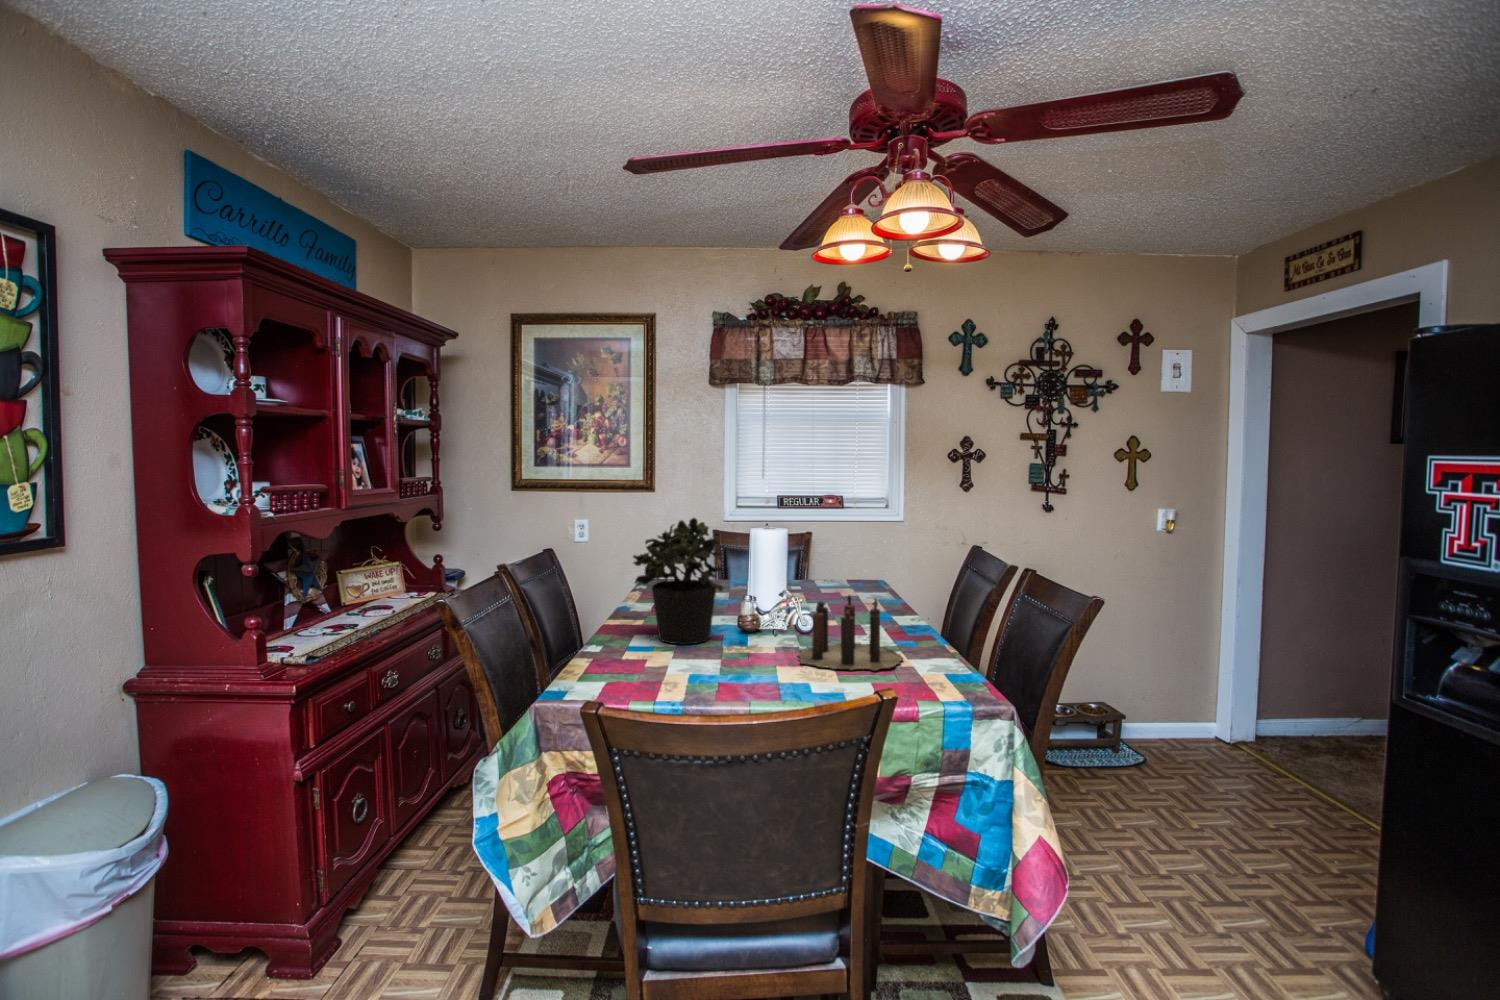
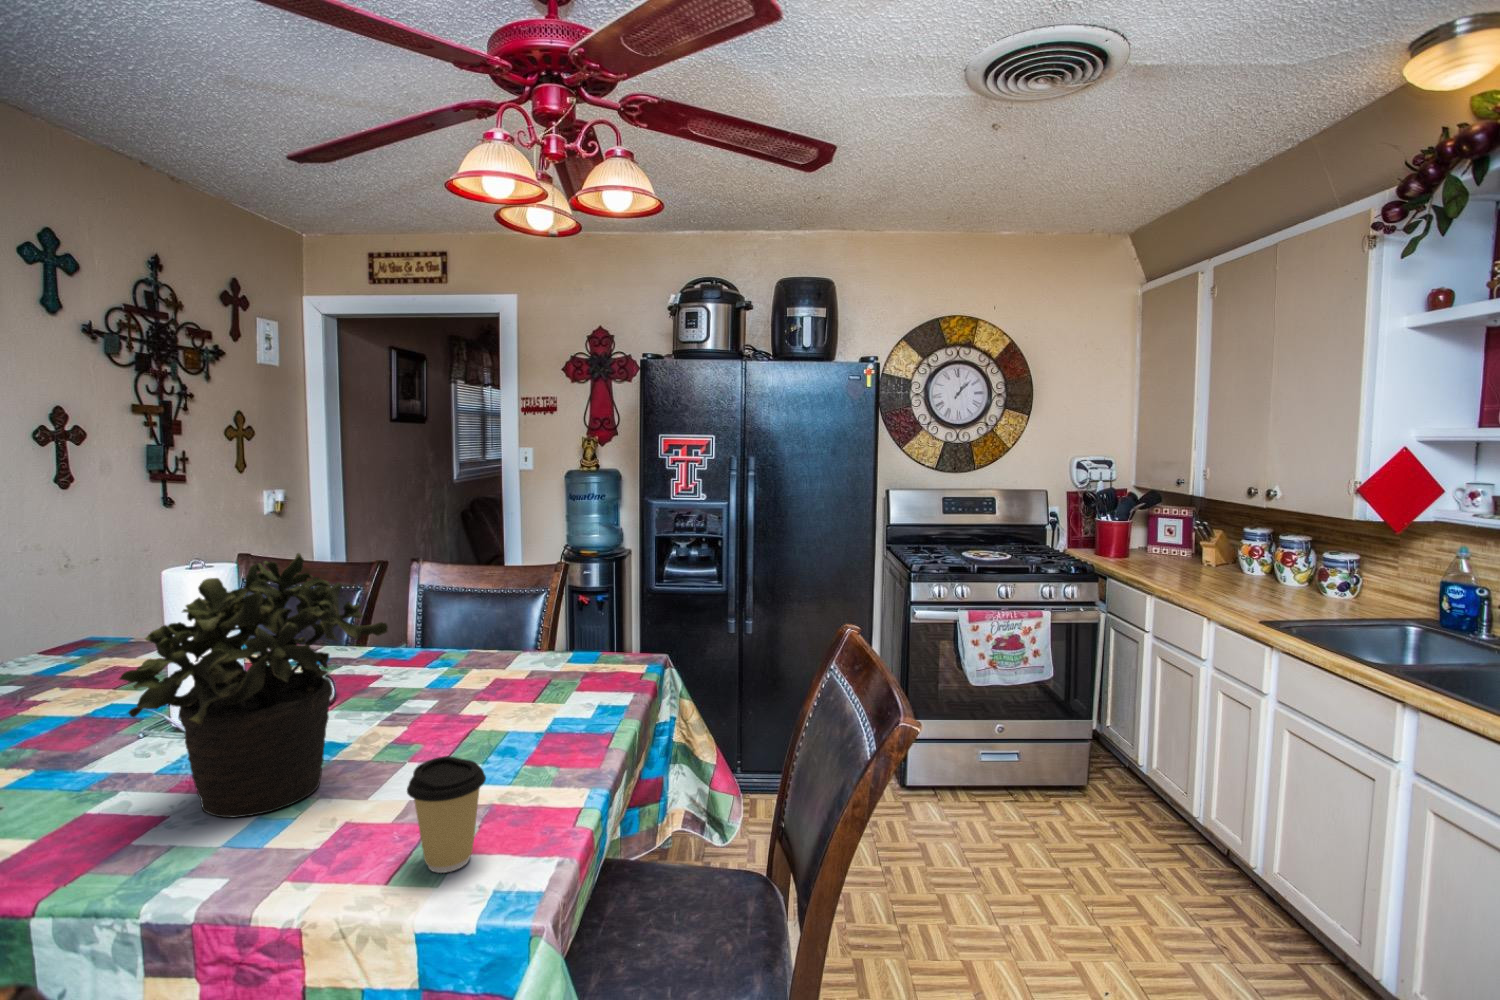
candle: present [799,595,903,670] -> none [400,611,573,718]
coffee cup: none [587,621,625,677] -> present [407,756,486,873]

